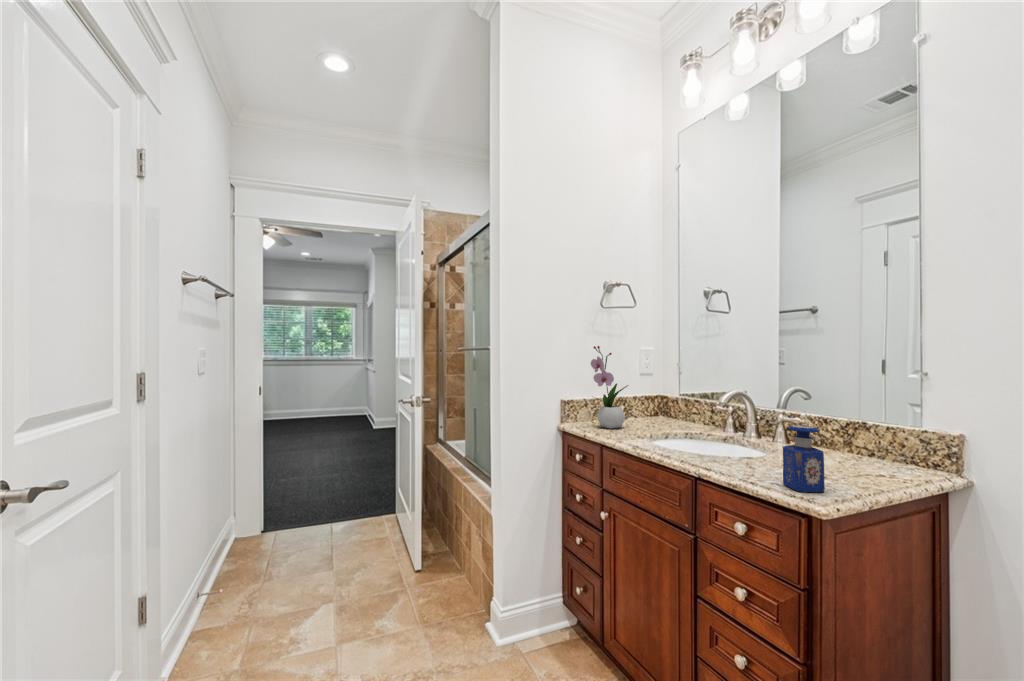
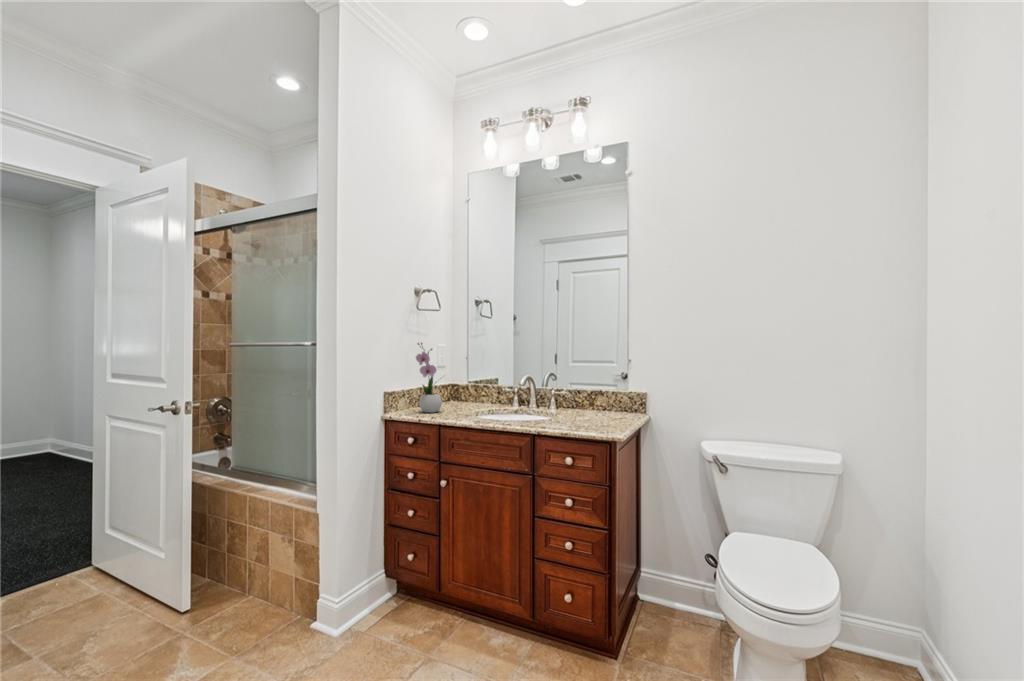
perfume bottle: present [783,424,825,492] -> none [590,390,611,429]

